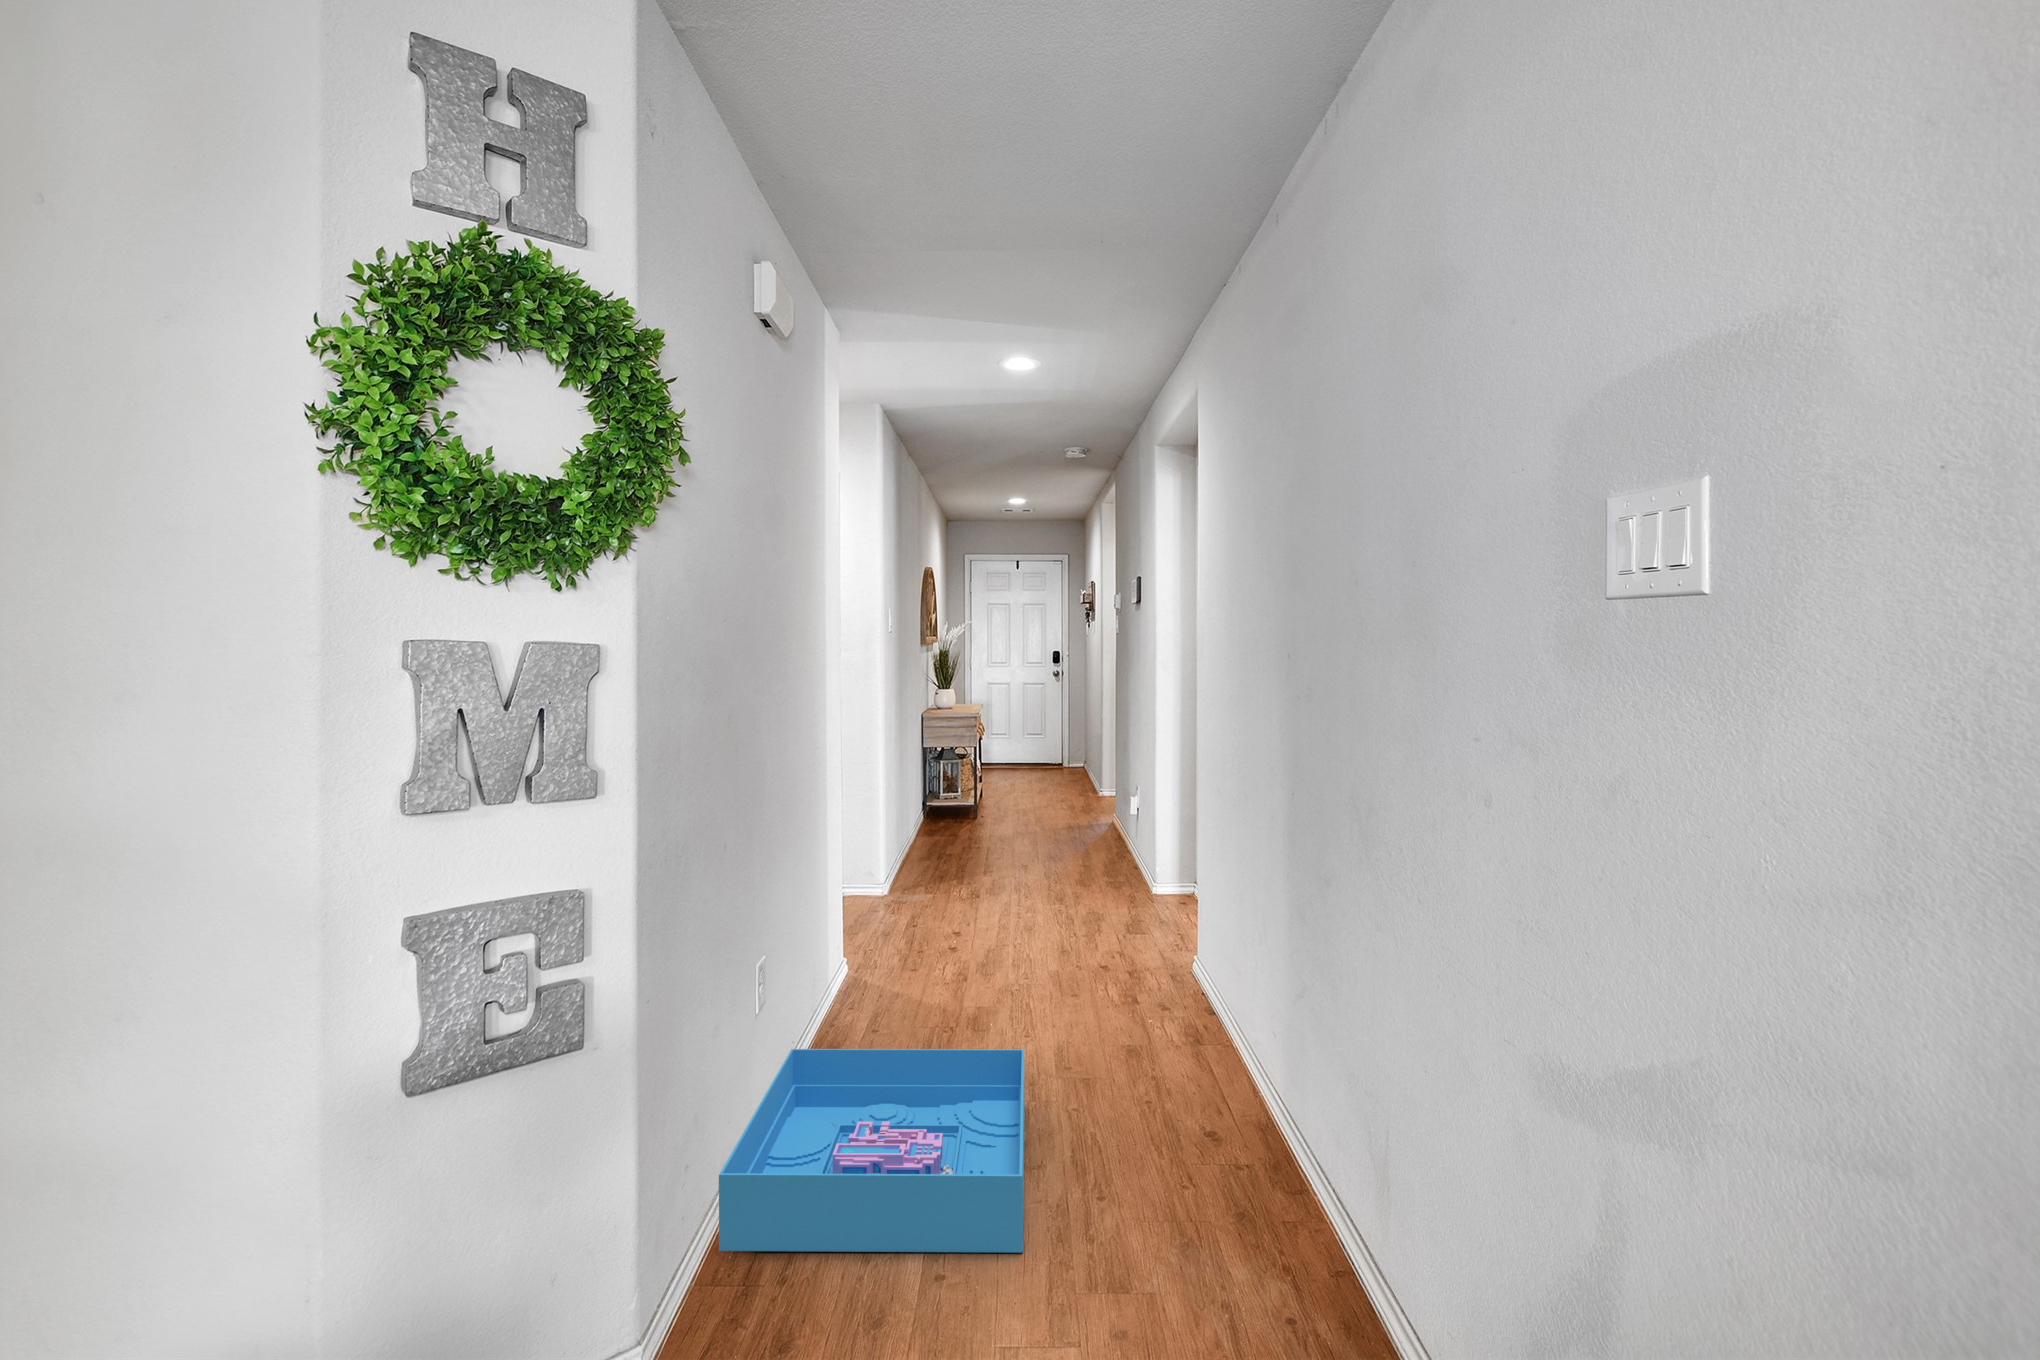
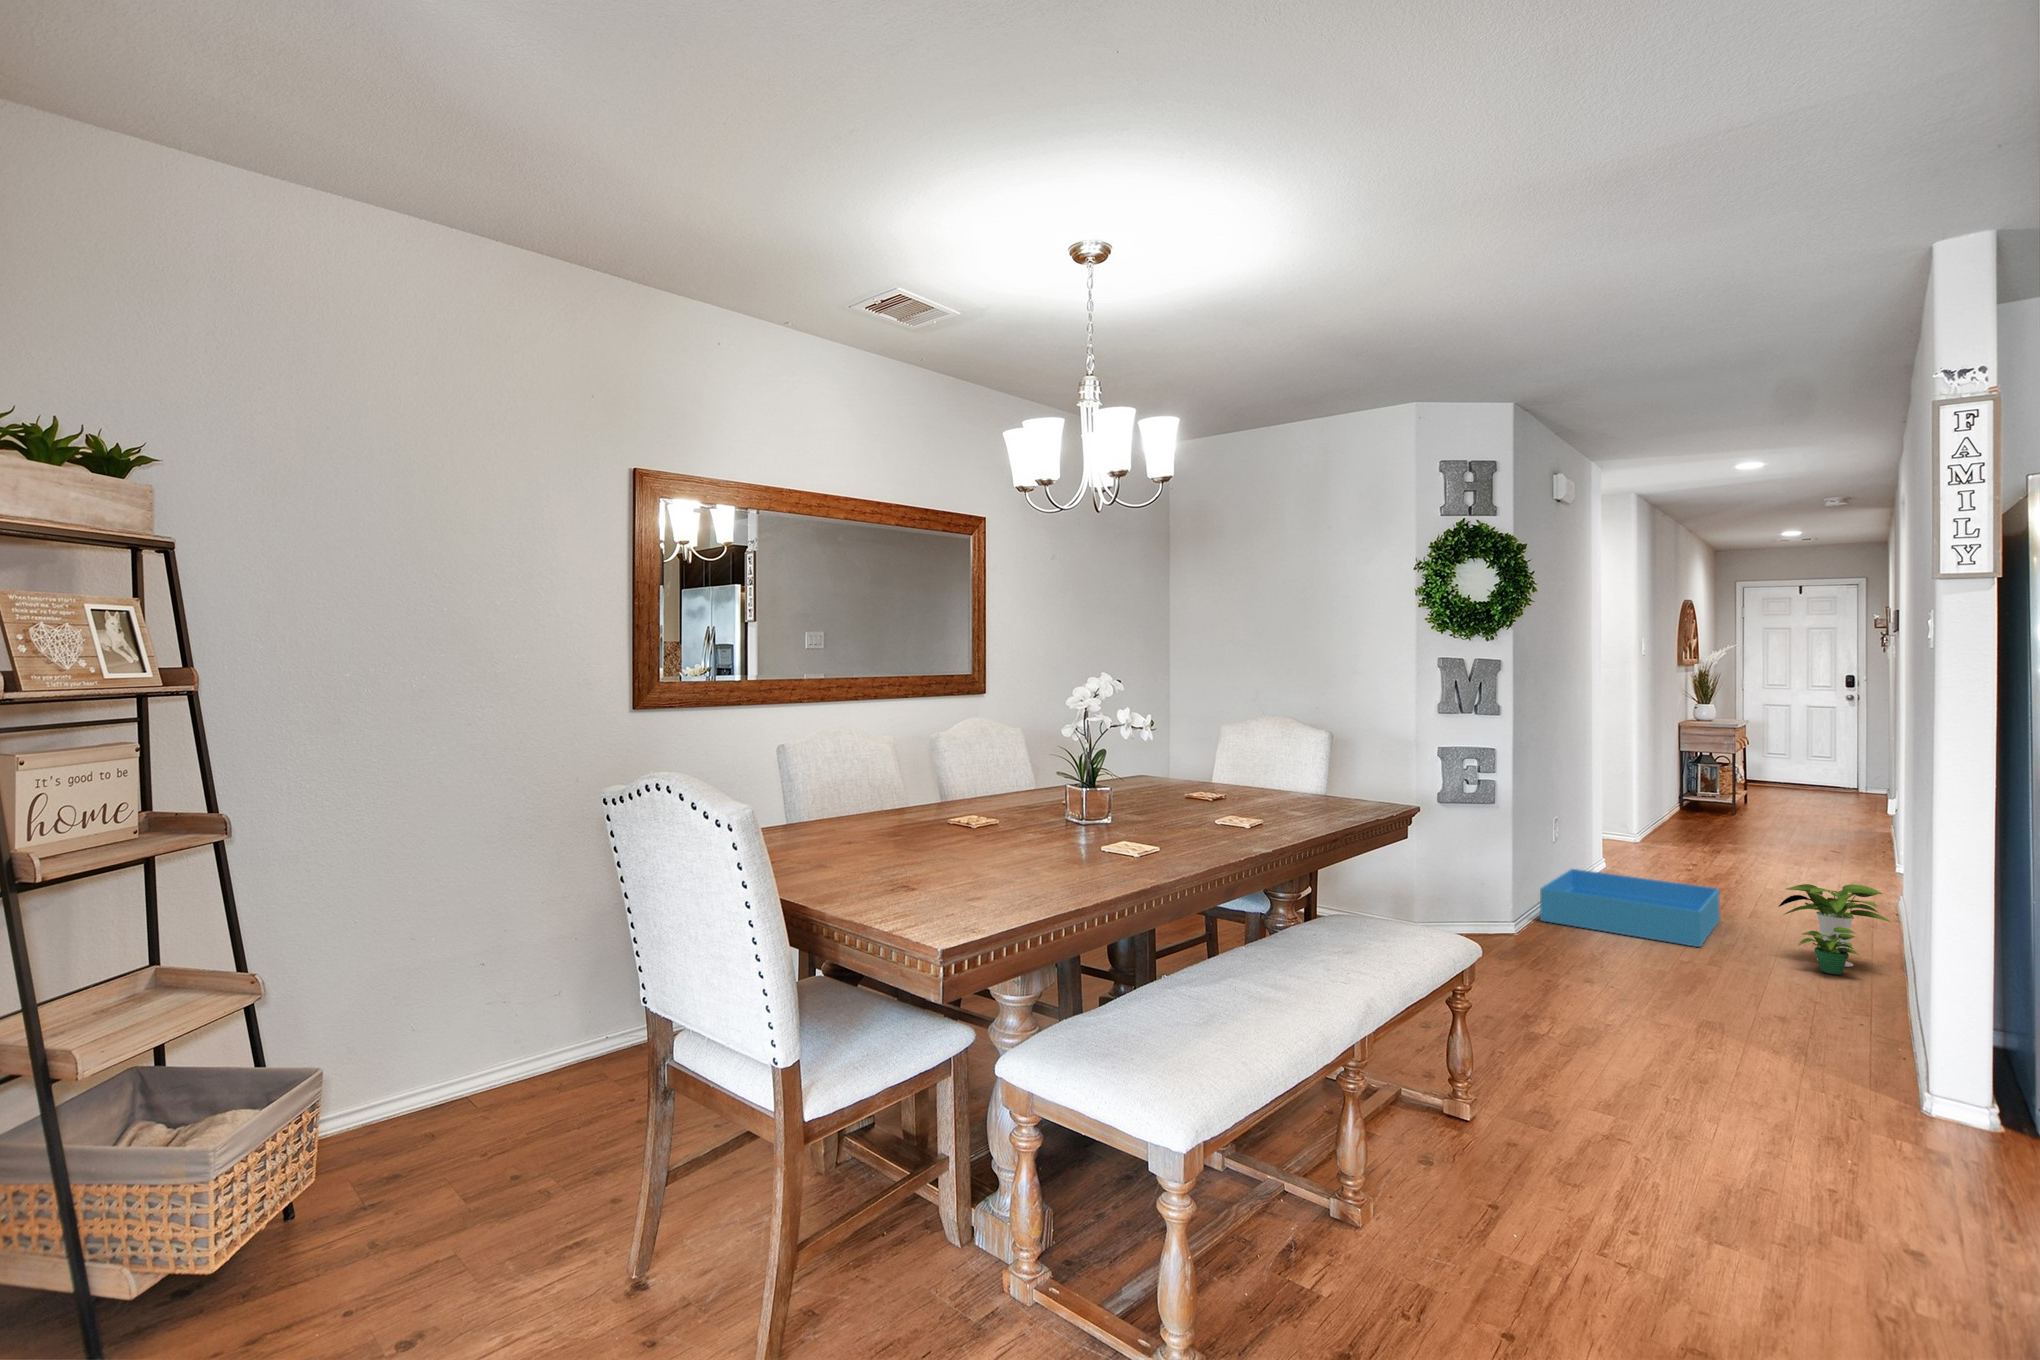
potted plant: none [1144,1056,1311,1280] -> present [1778,884,1891,975]

